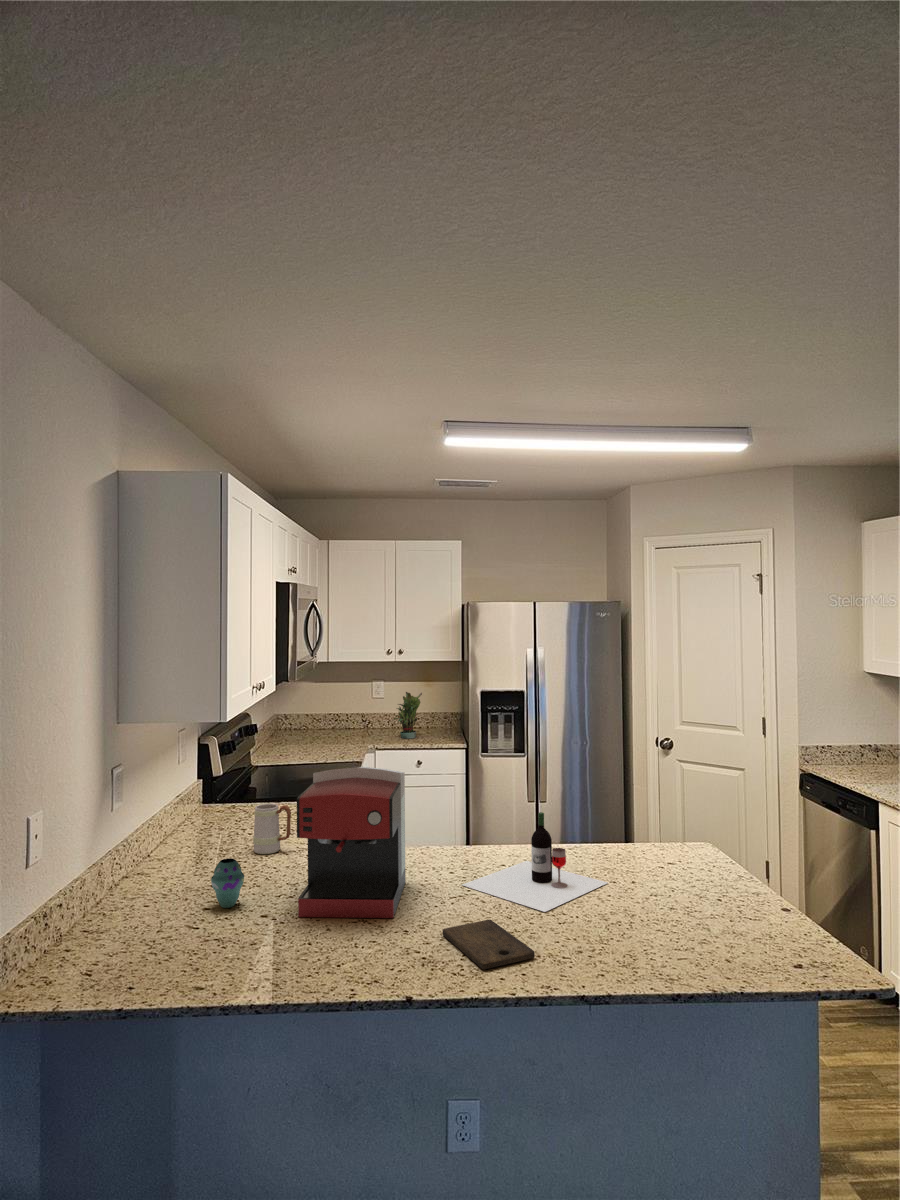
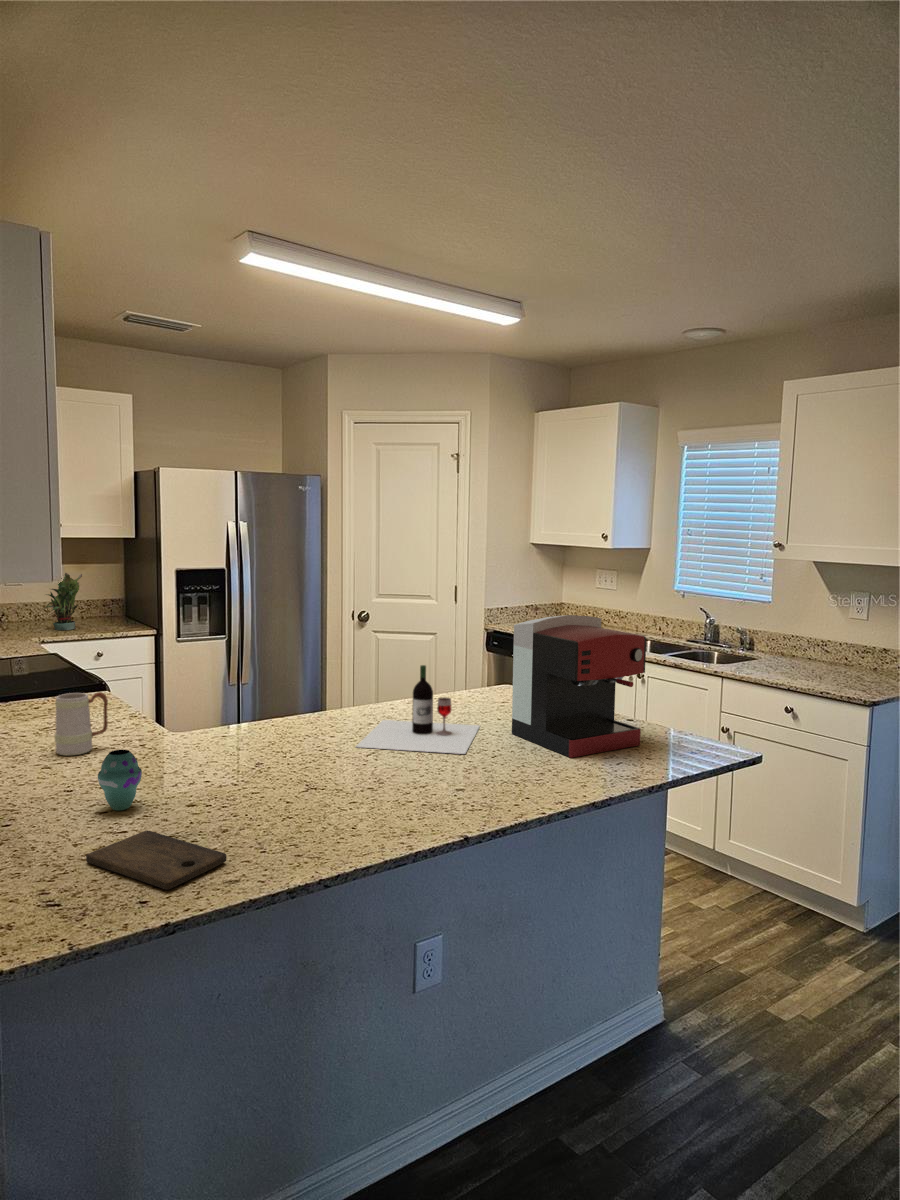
coffee maker: present [297,767,406,918] -> present [512,615,646,758]
cutting board: present [443,920,535,969] -> present [86,830,227,890]

